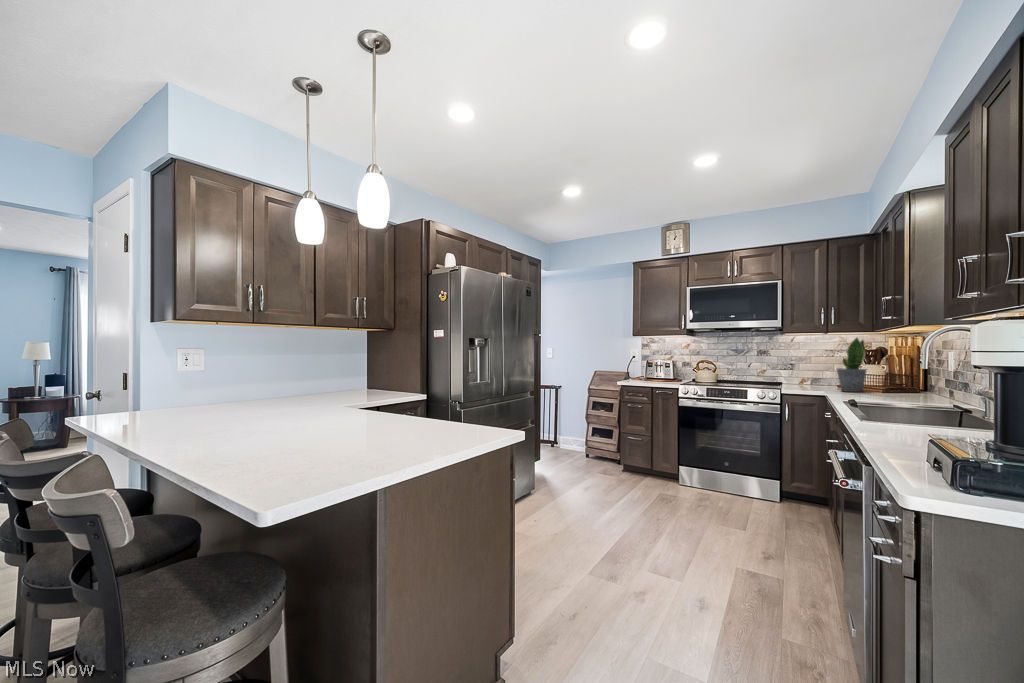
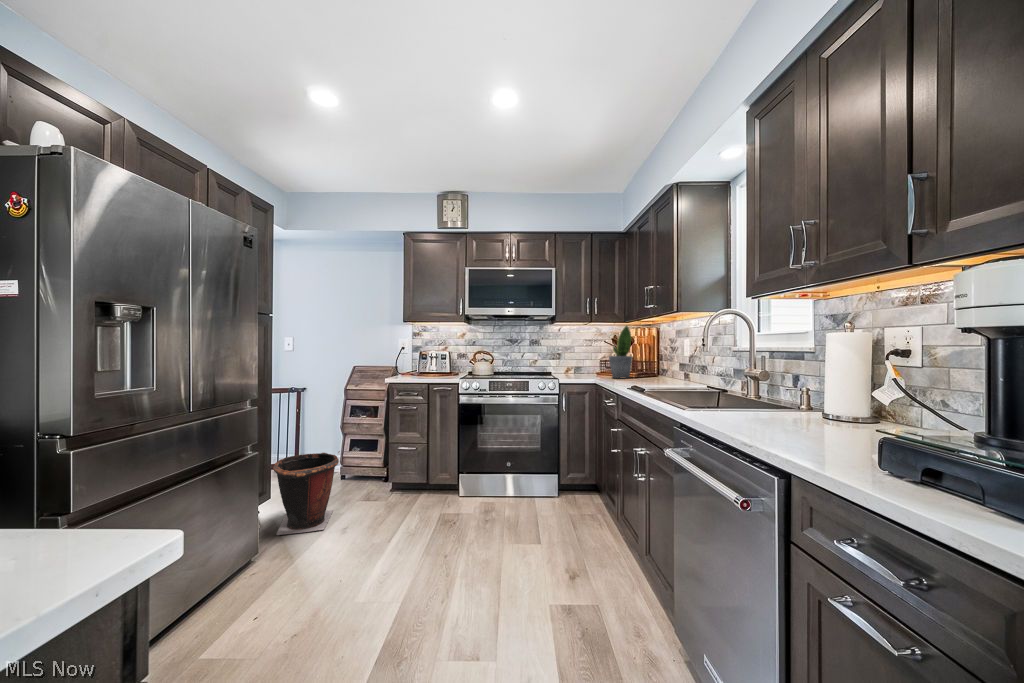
waste bin: none [541,429,584,486] -> present [273,451,340,535]

